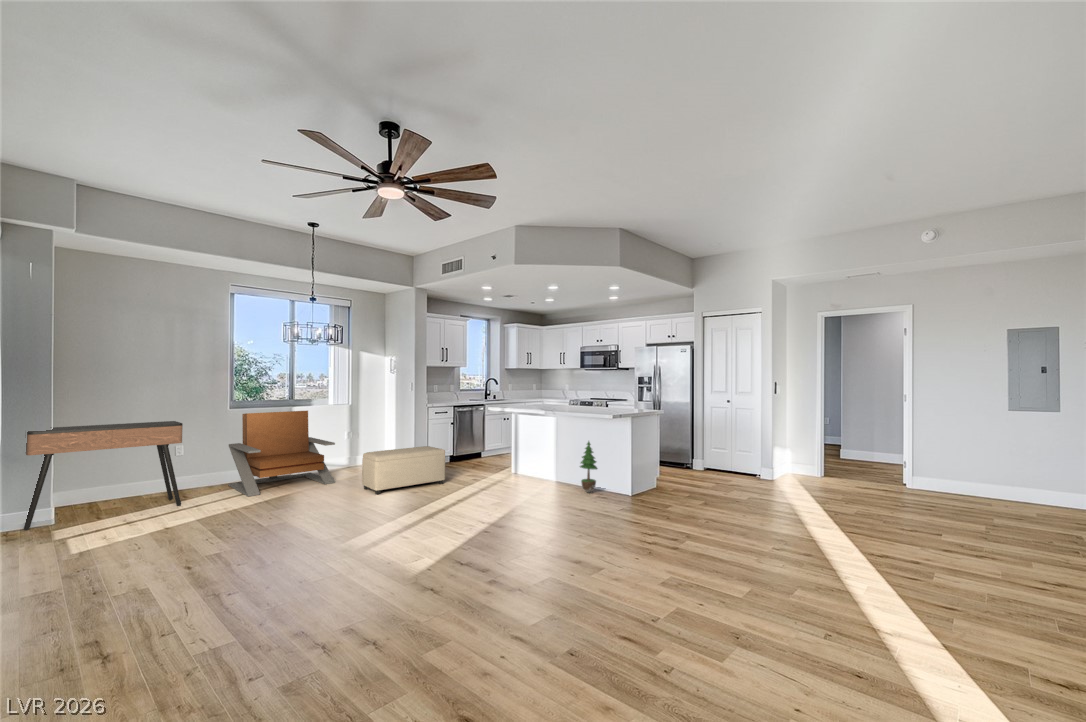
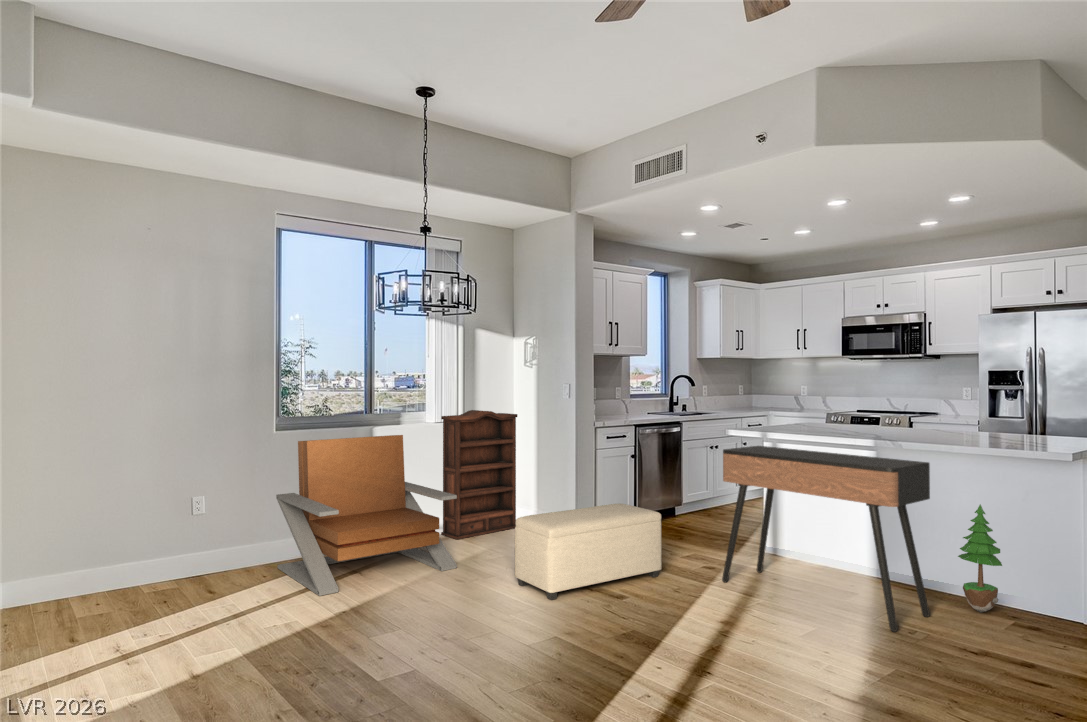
bookshelf: none [336,397,384,470] -> present [441,410,517,539]
console table: present [24,421,183,530] -> present [722,446,930,632]

